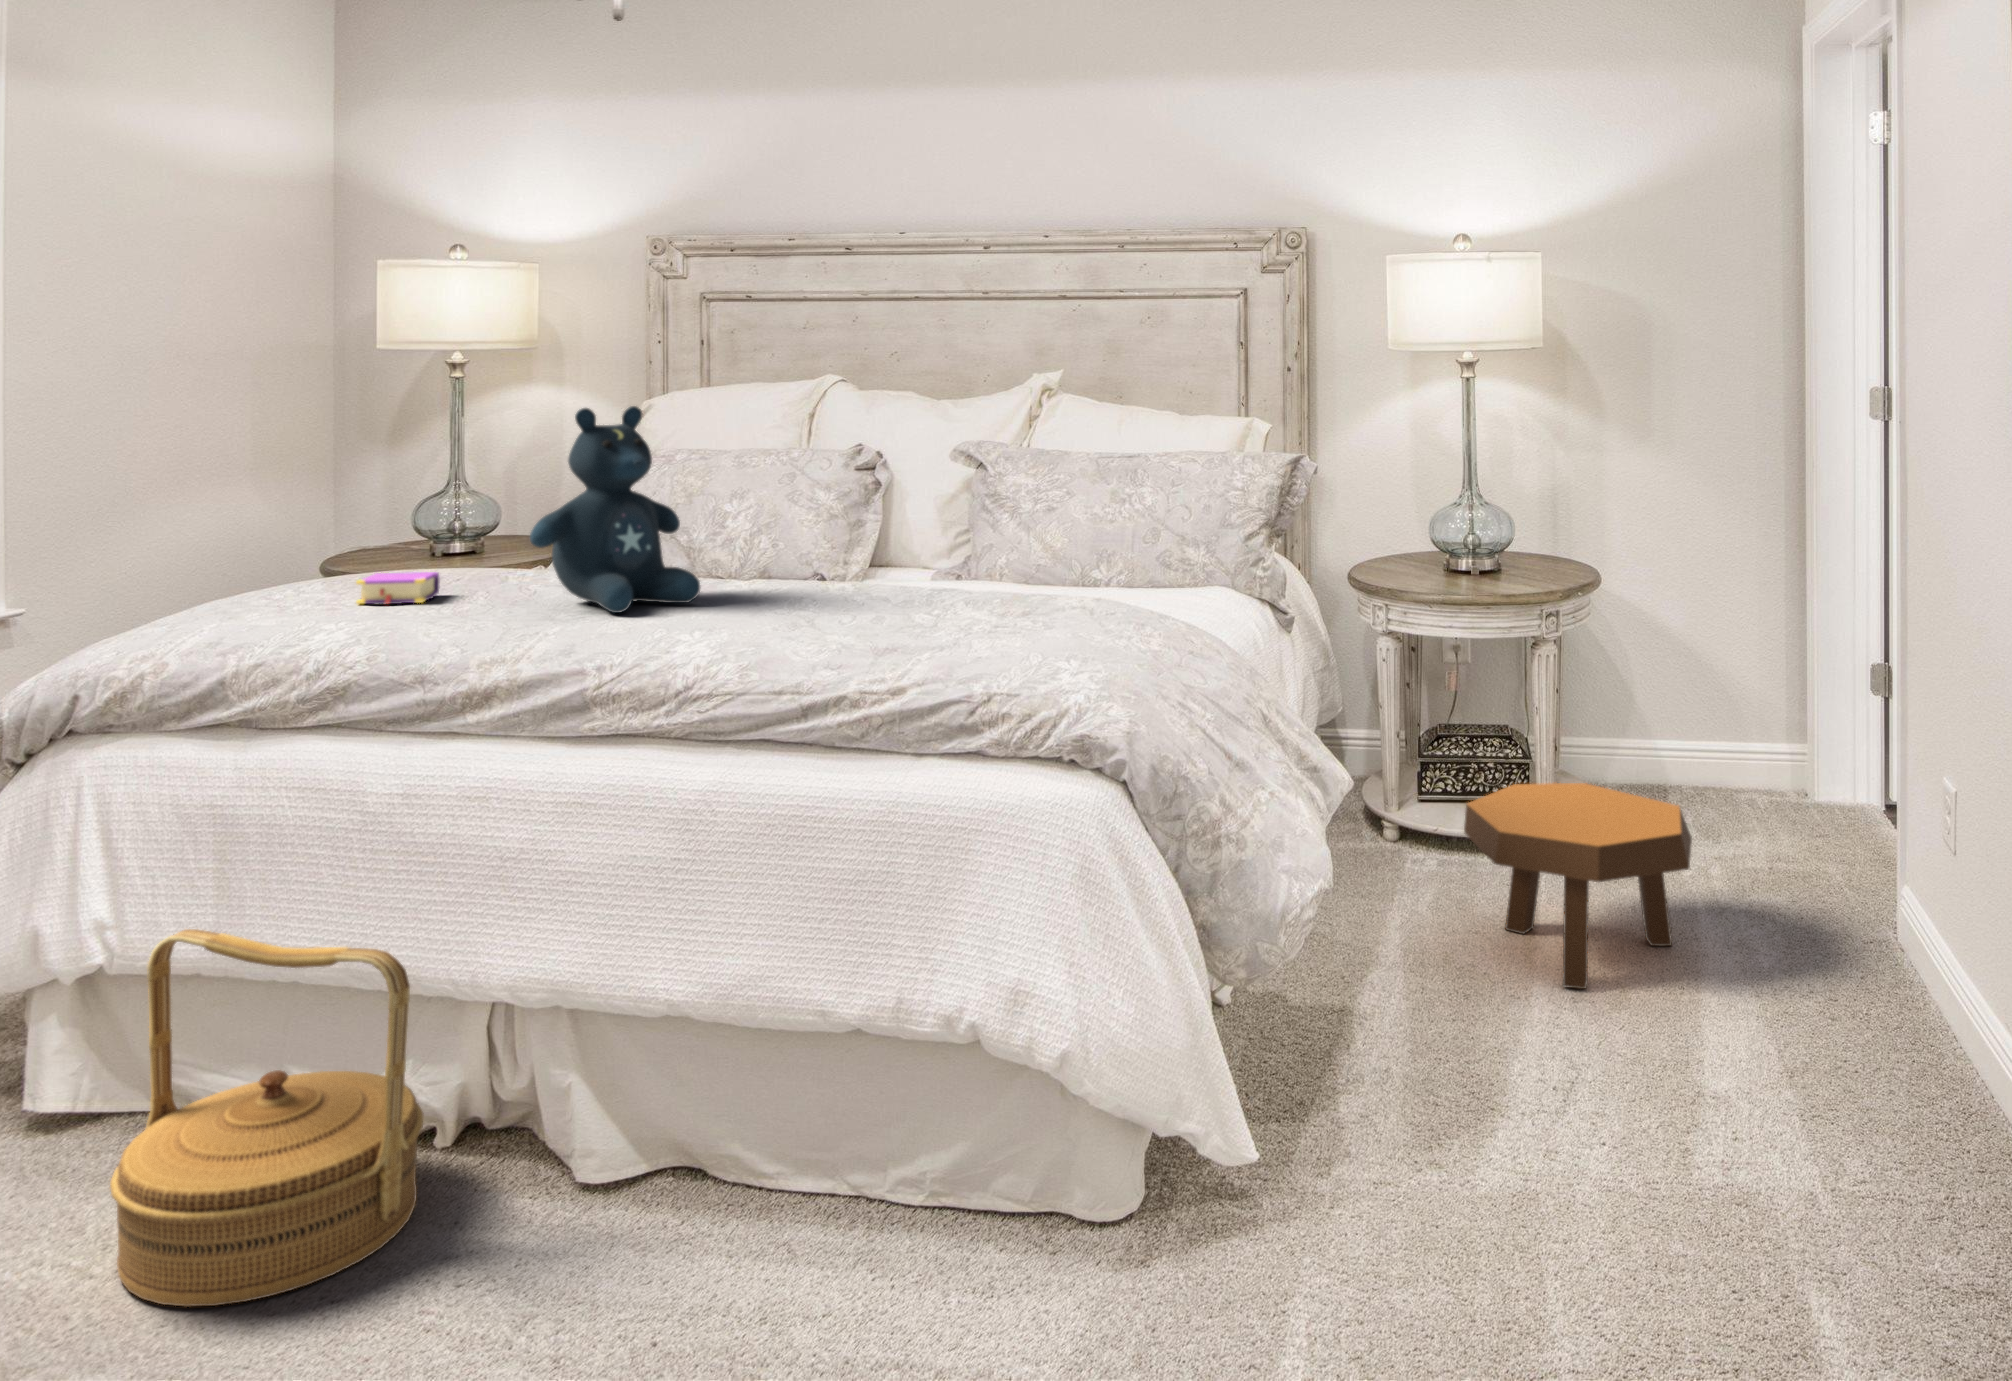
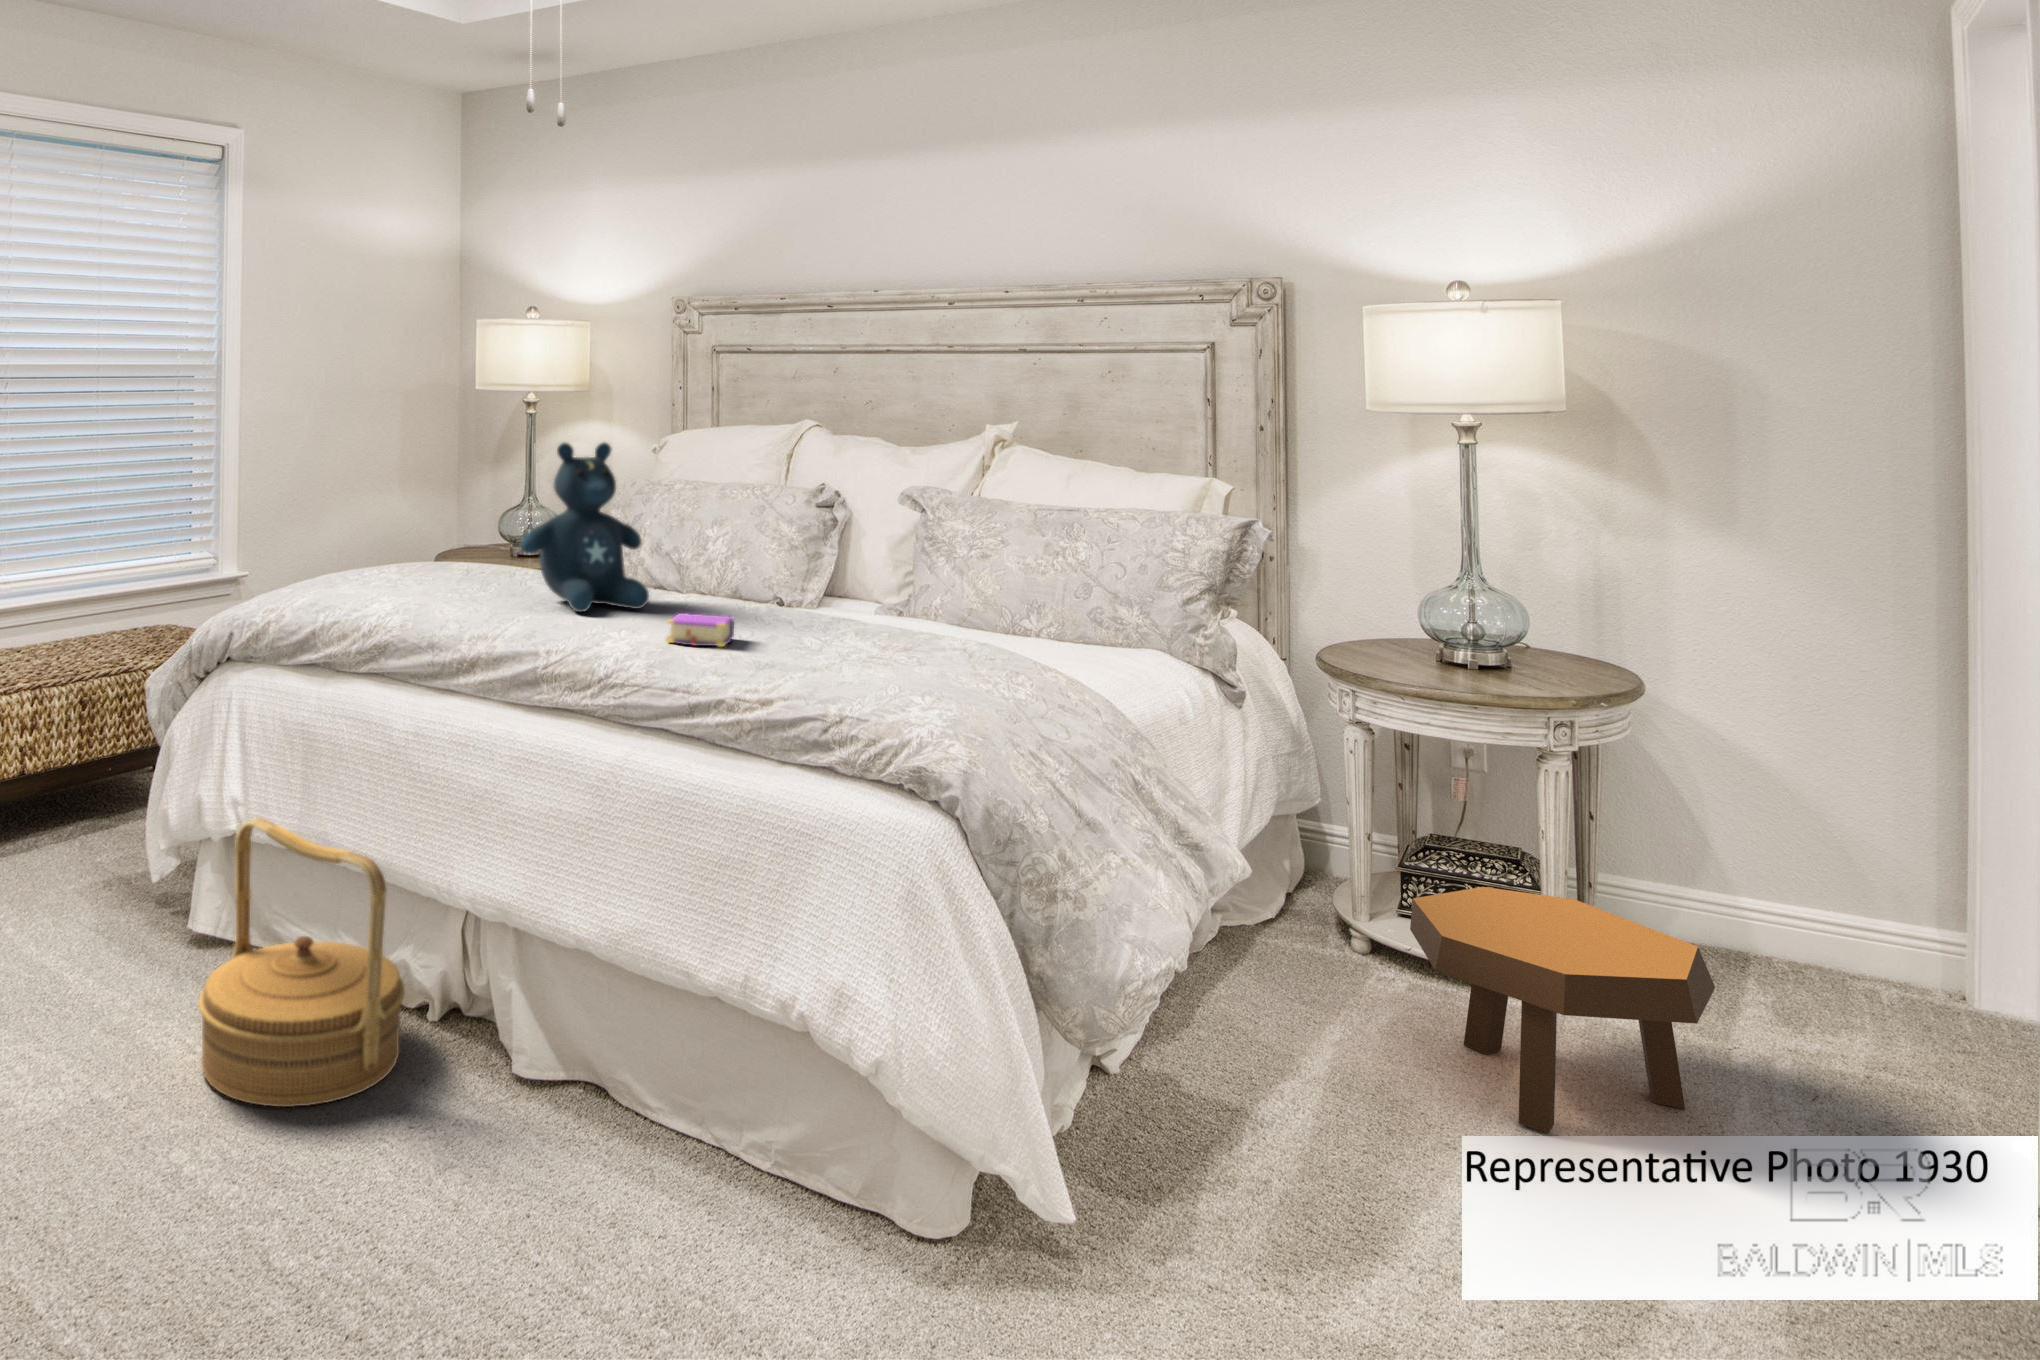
book: present [356,572,440,604] -> present [666,613,734,647]

